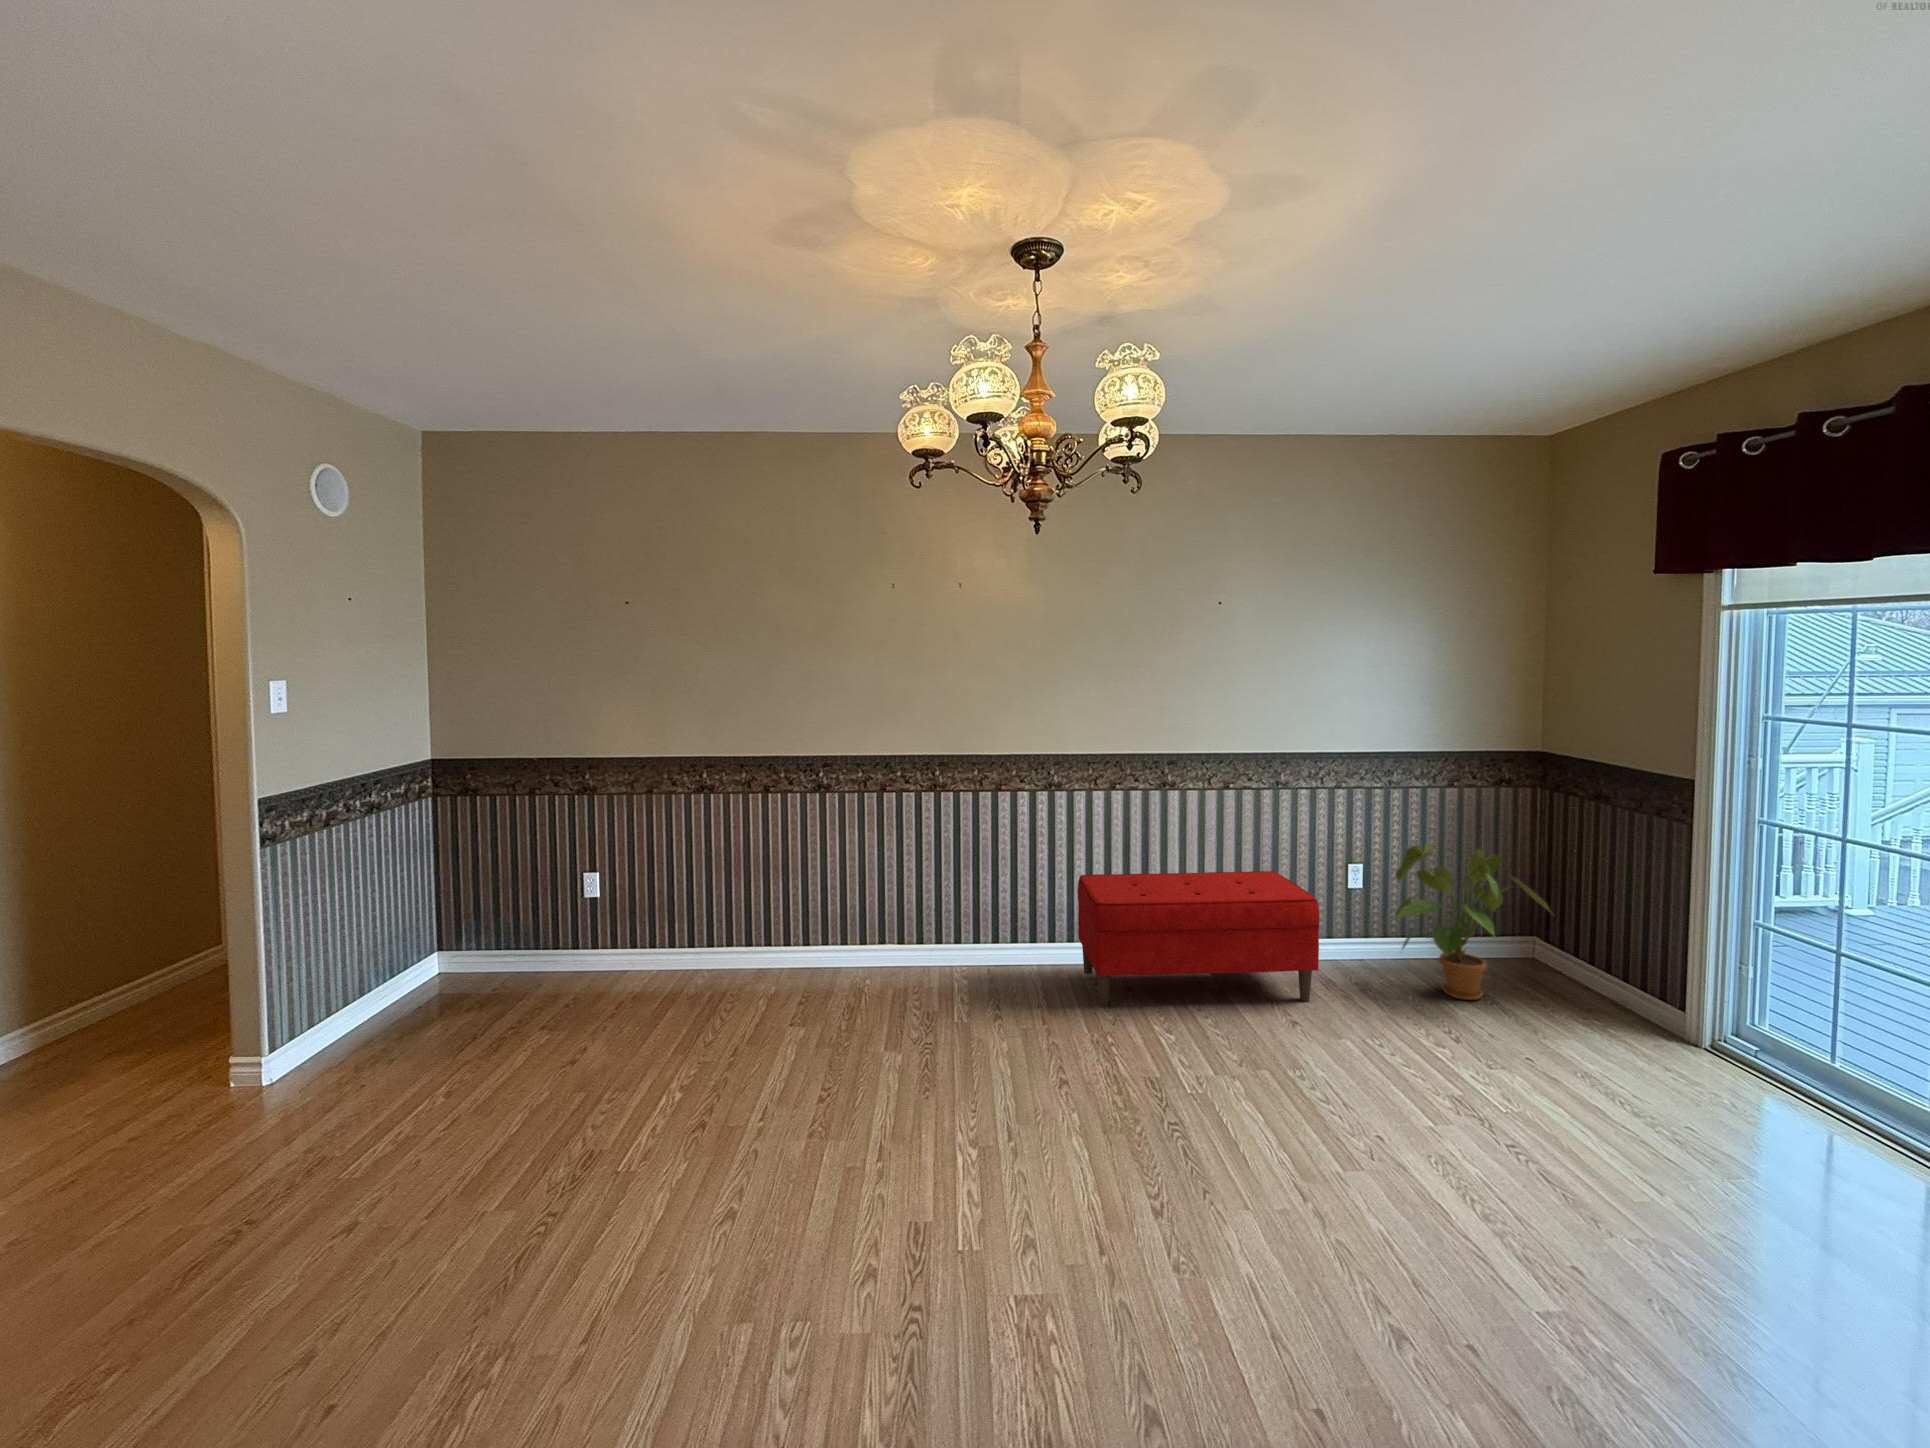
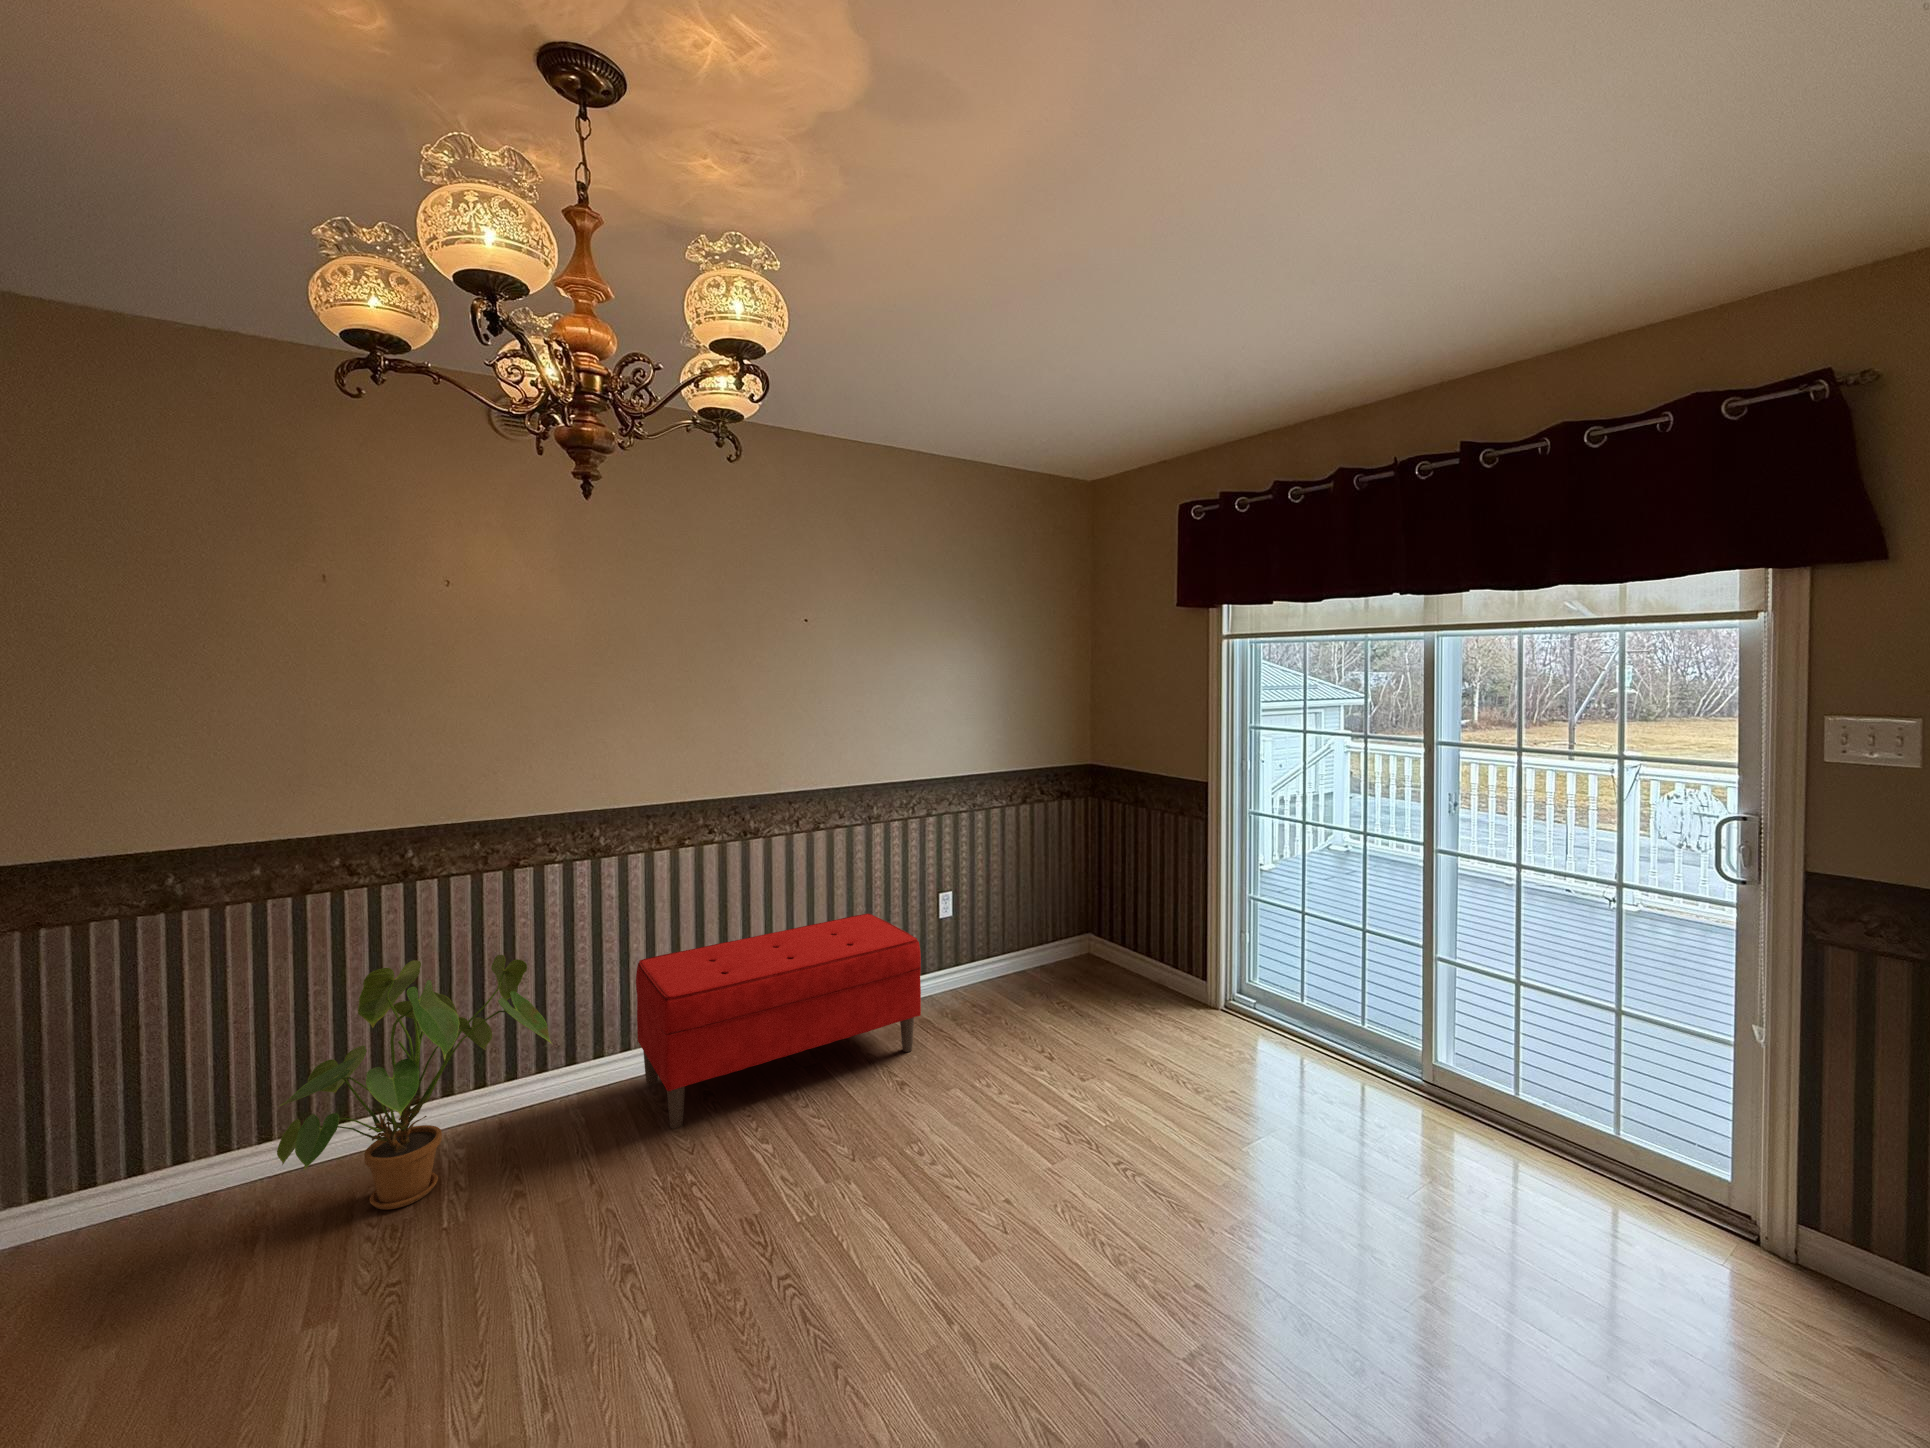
house plant: present [1395,843,1550,1000] -> present [277,955,552,1209]

